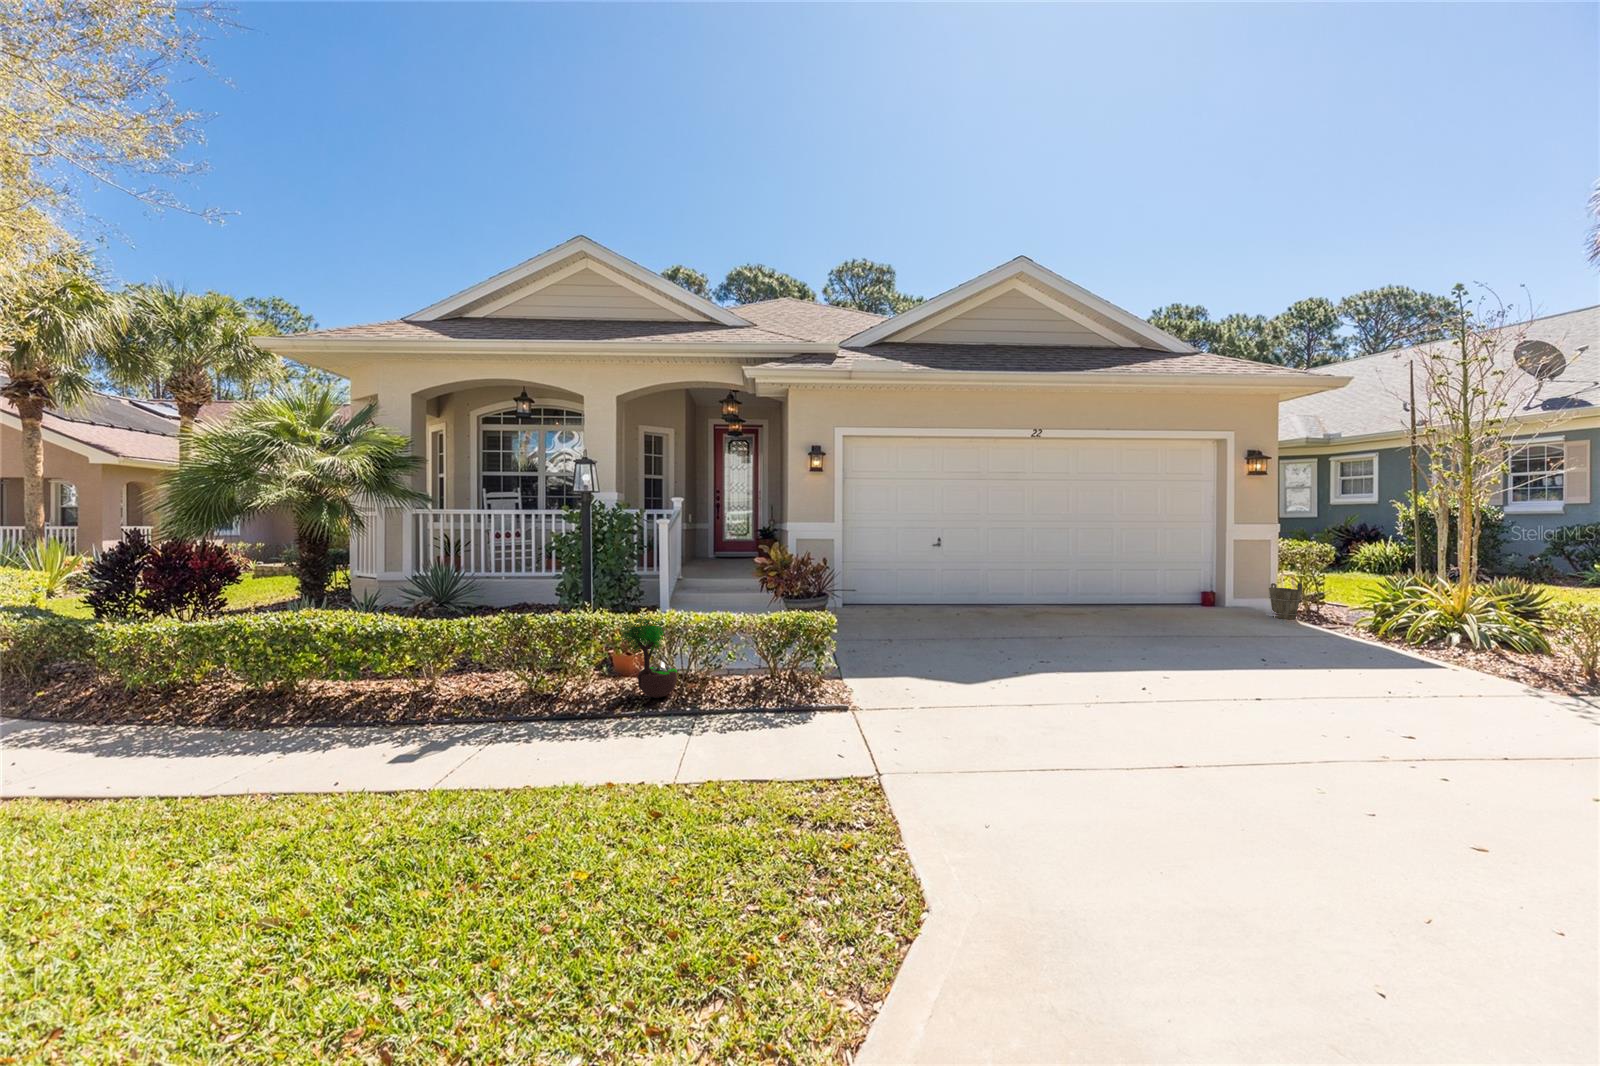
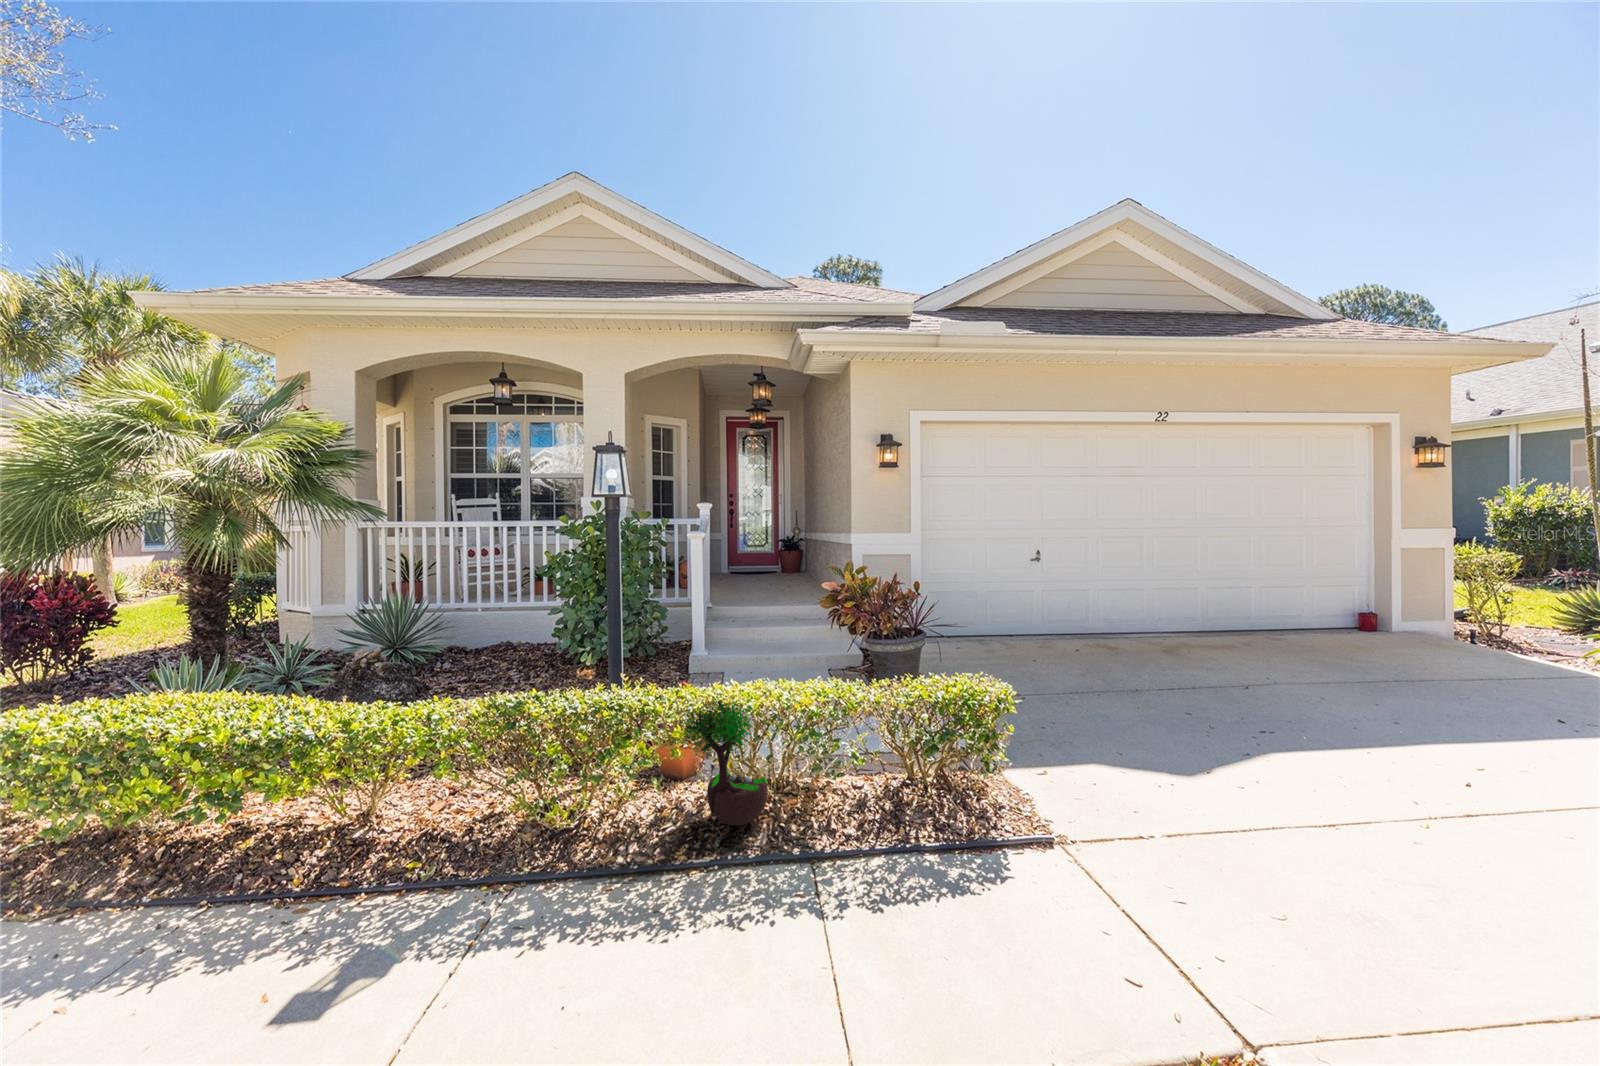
bucket: present [1269,583,1302,619] -> none [1414,600,1460,643]

